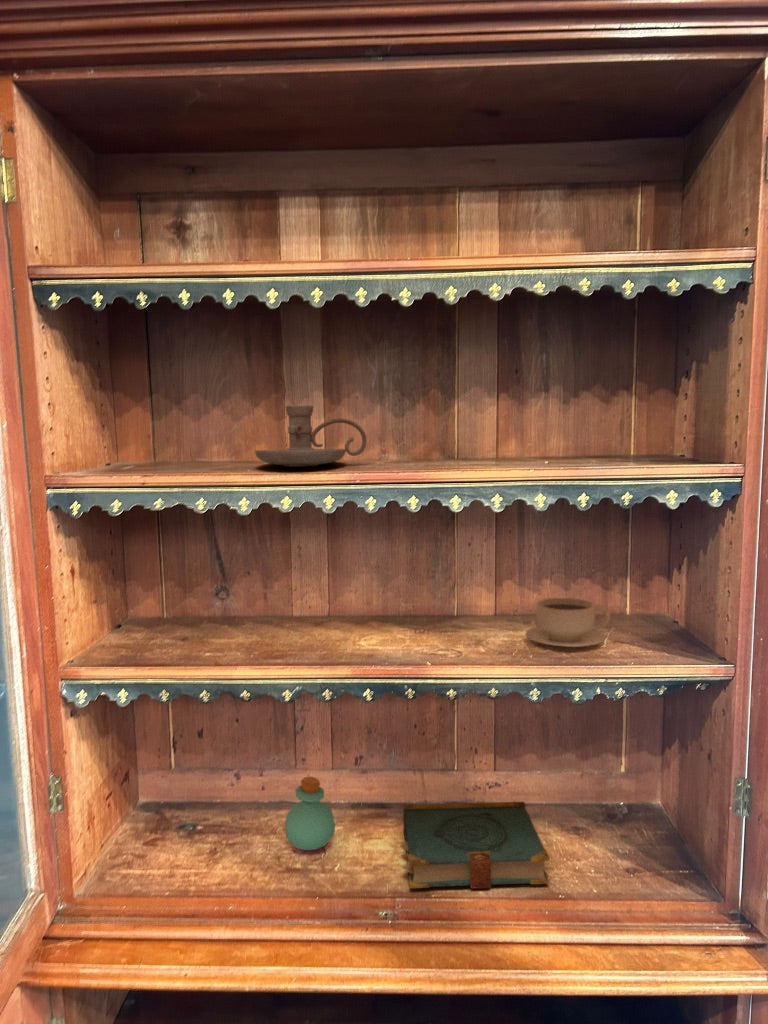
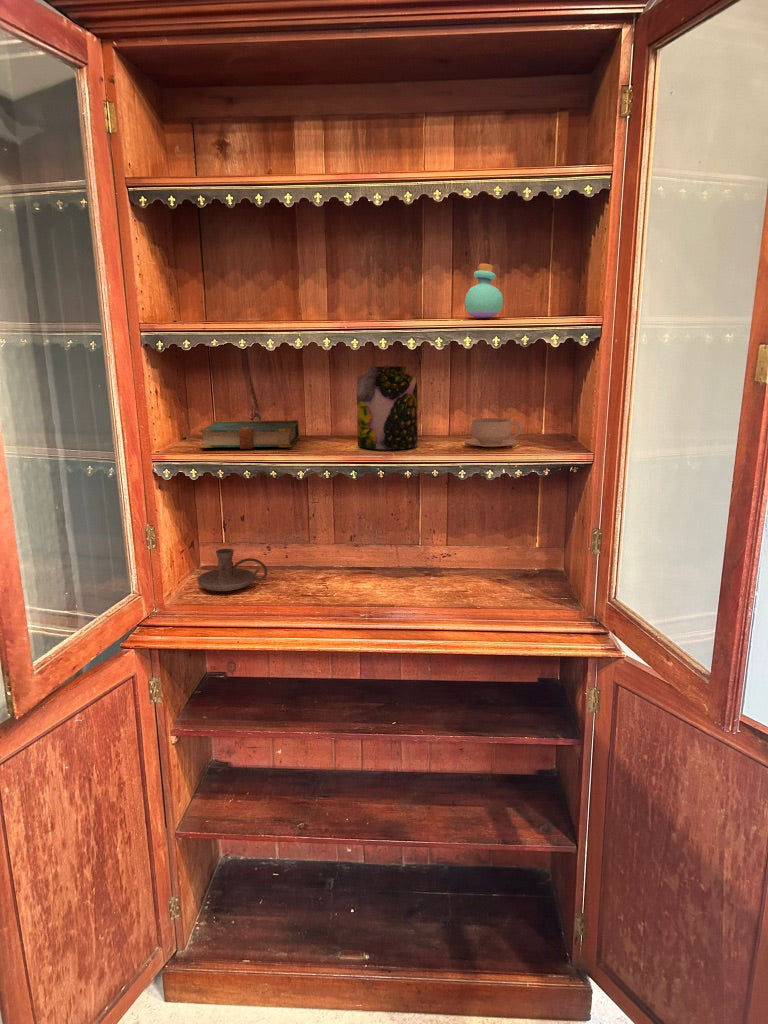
candle holder: present [255,406,367,467] -> present [197,549,267,591]
jar: none [370,527,459,652] -> present [357,366,418,449]
perfume bottle: present [285,777,335,851] -> present [465,264,503,318]
book: present [400,802,550,889] -> present [199,420,299,449]

